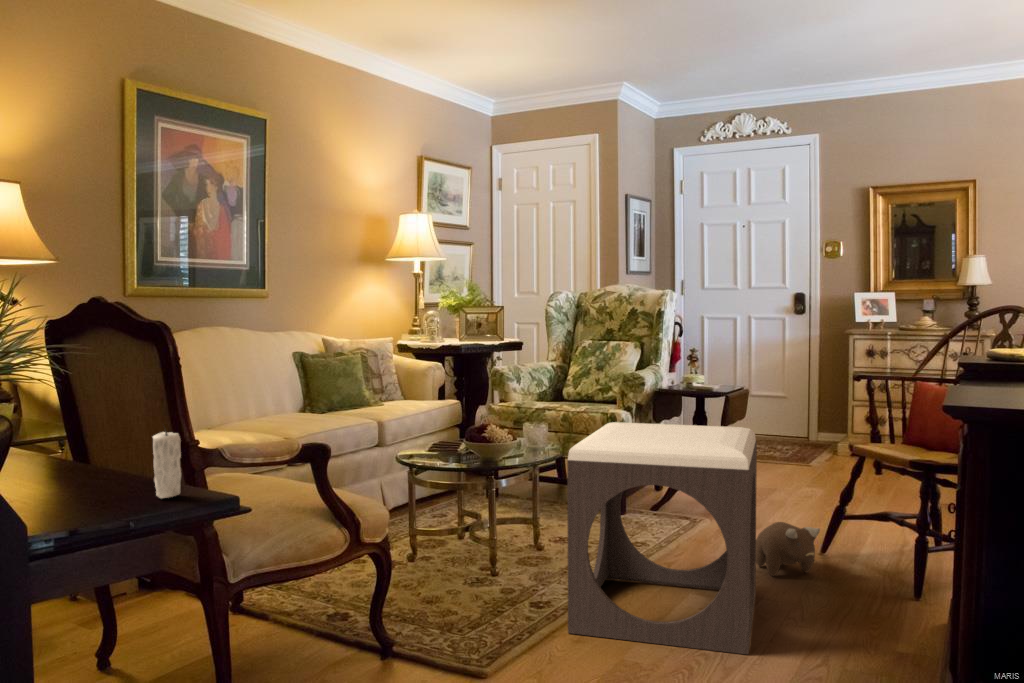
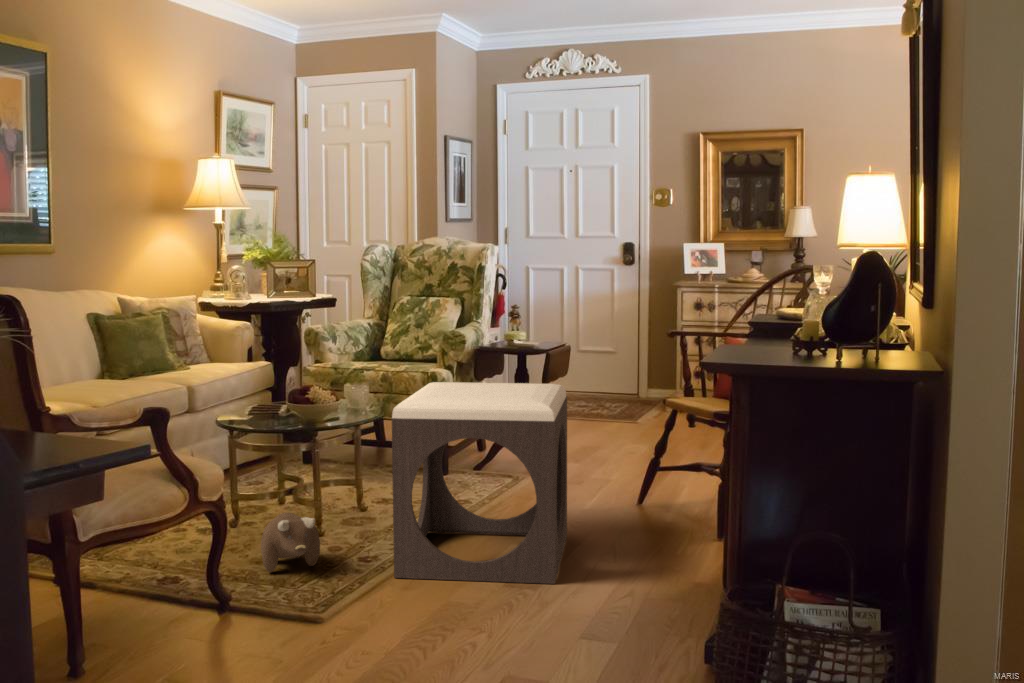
candle: present [152,426,181,498] -> none [65,389,89,451]
plush toy: present [756,522,820,576] -> present [261,513,320,572]

